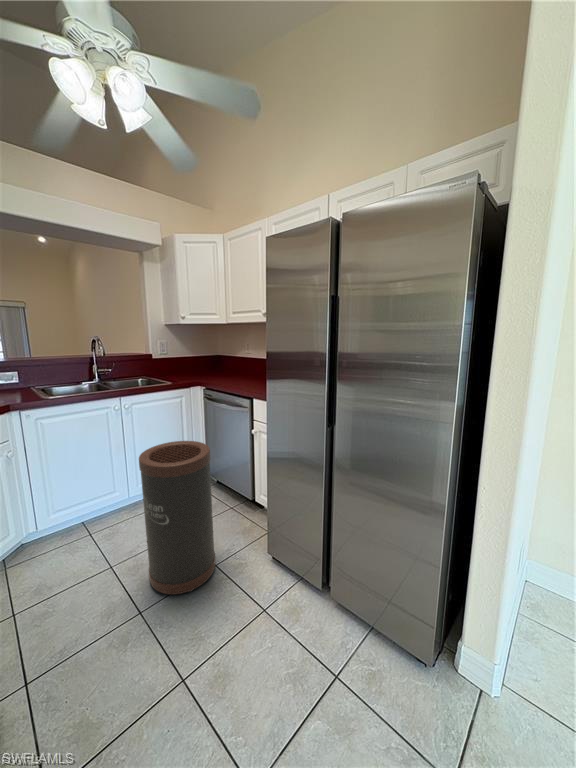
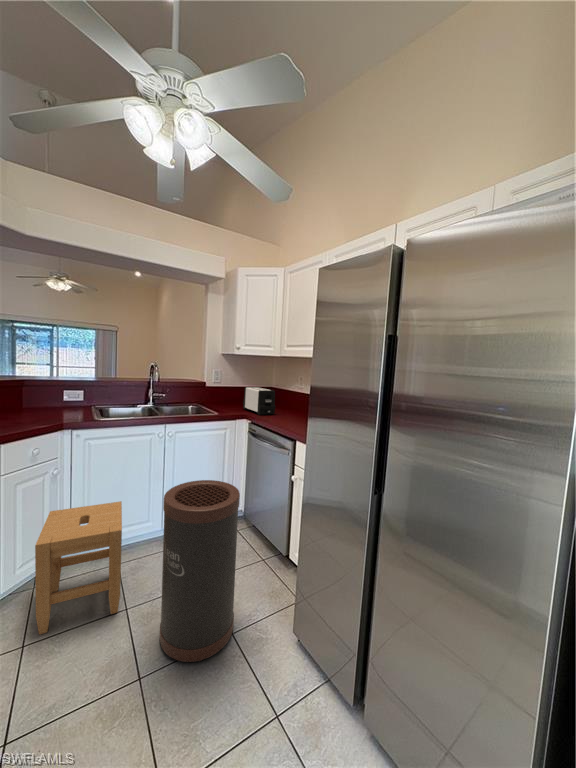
toaster: none [193,355,227,381] -> present [243,387,276,415]
stool: none [10,475,103,604] -> present [35,501,122,634]

